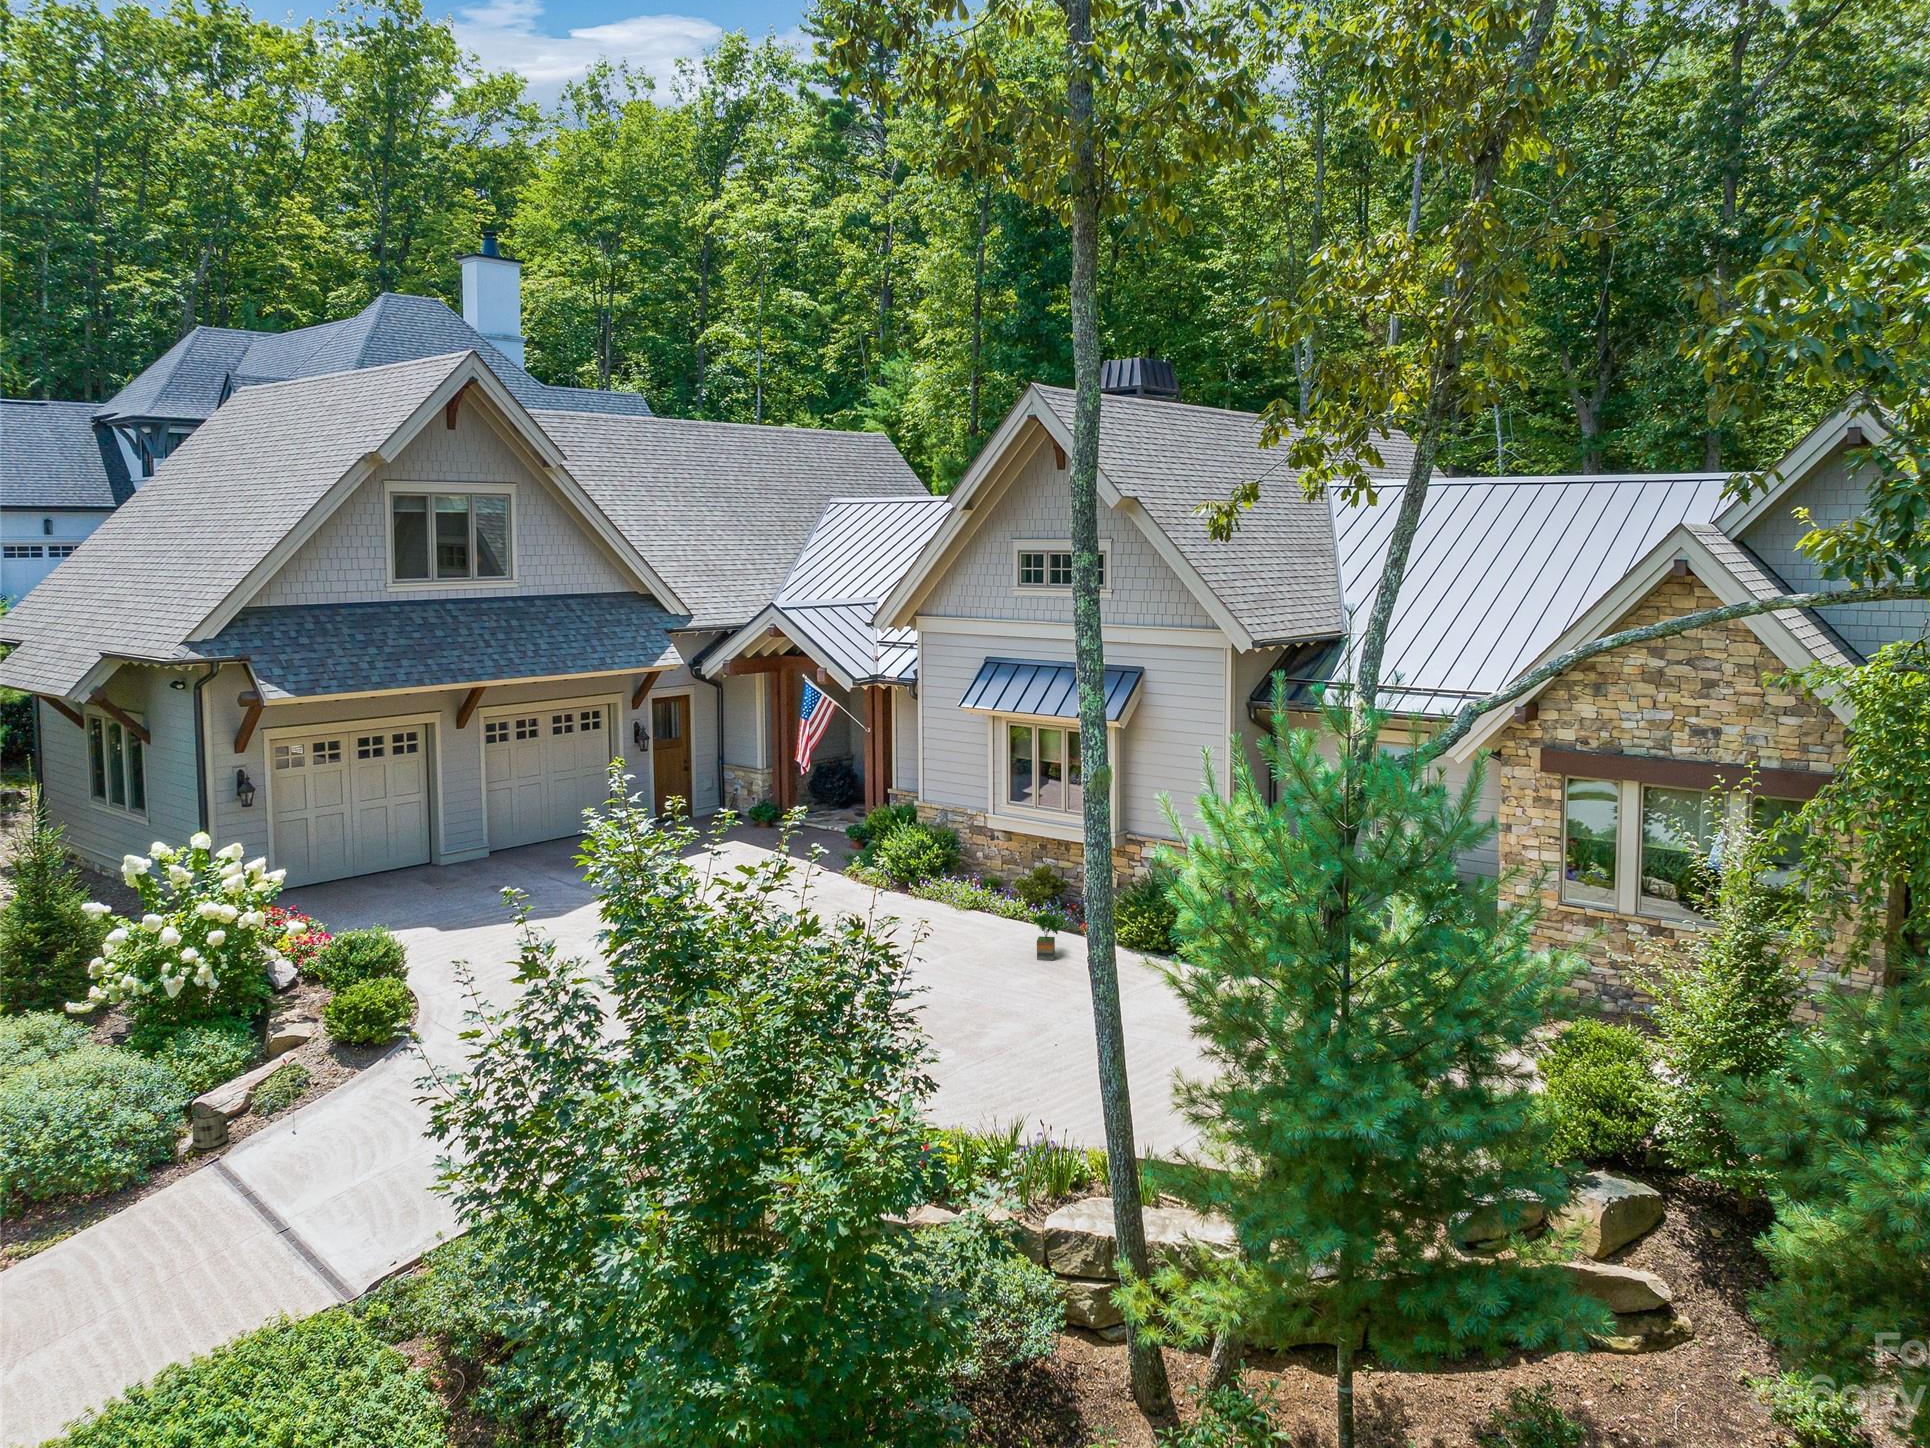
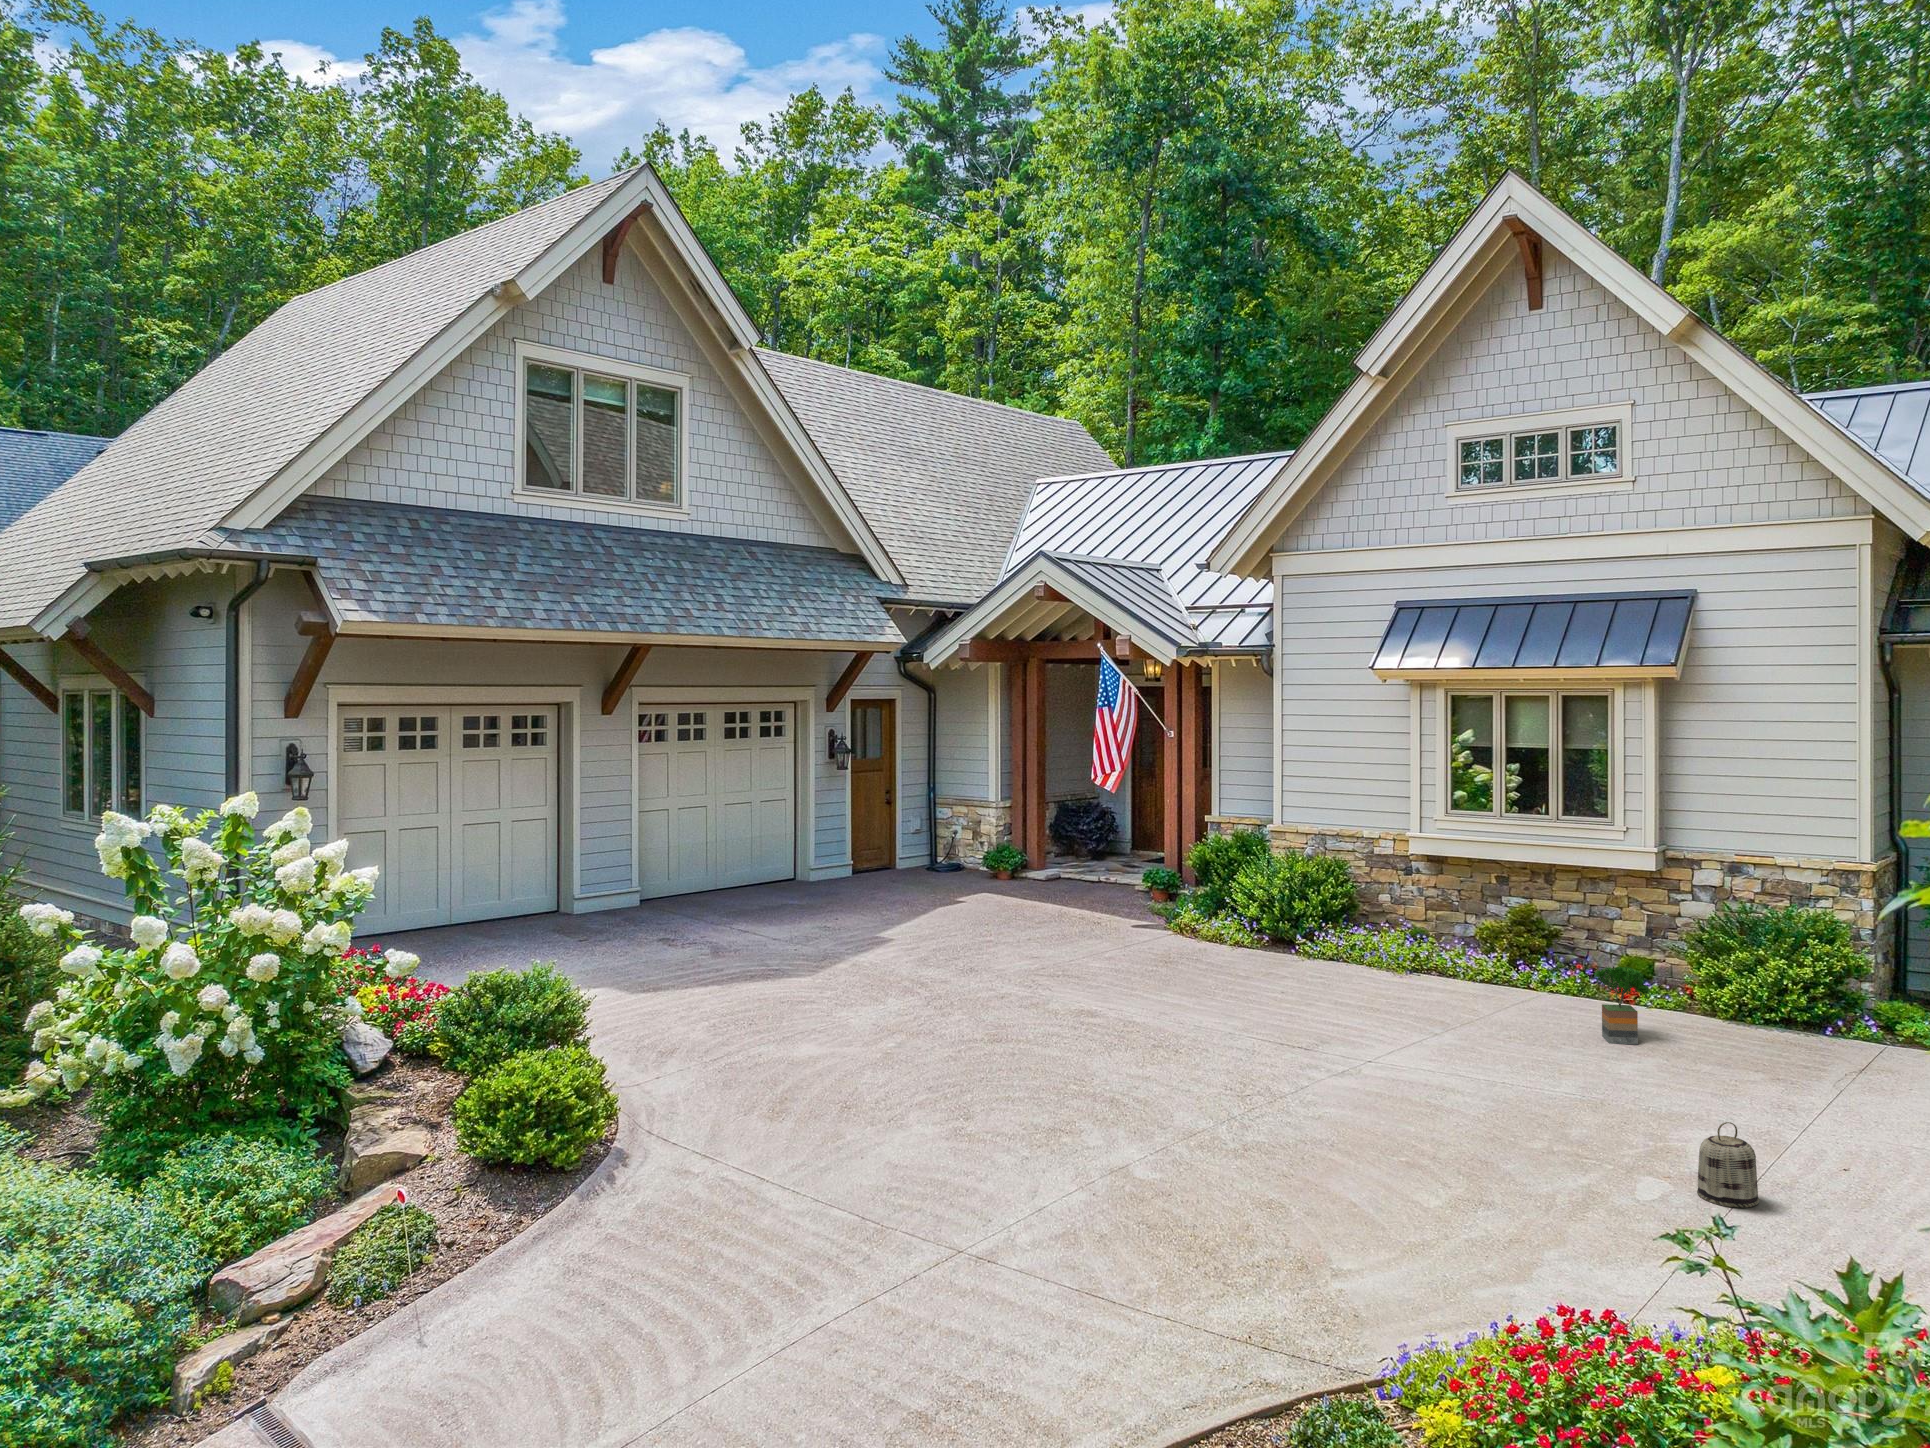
basket: present [193,1104,230,1153] -> present [1697,1122,1759,1208]

